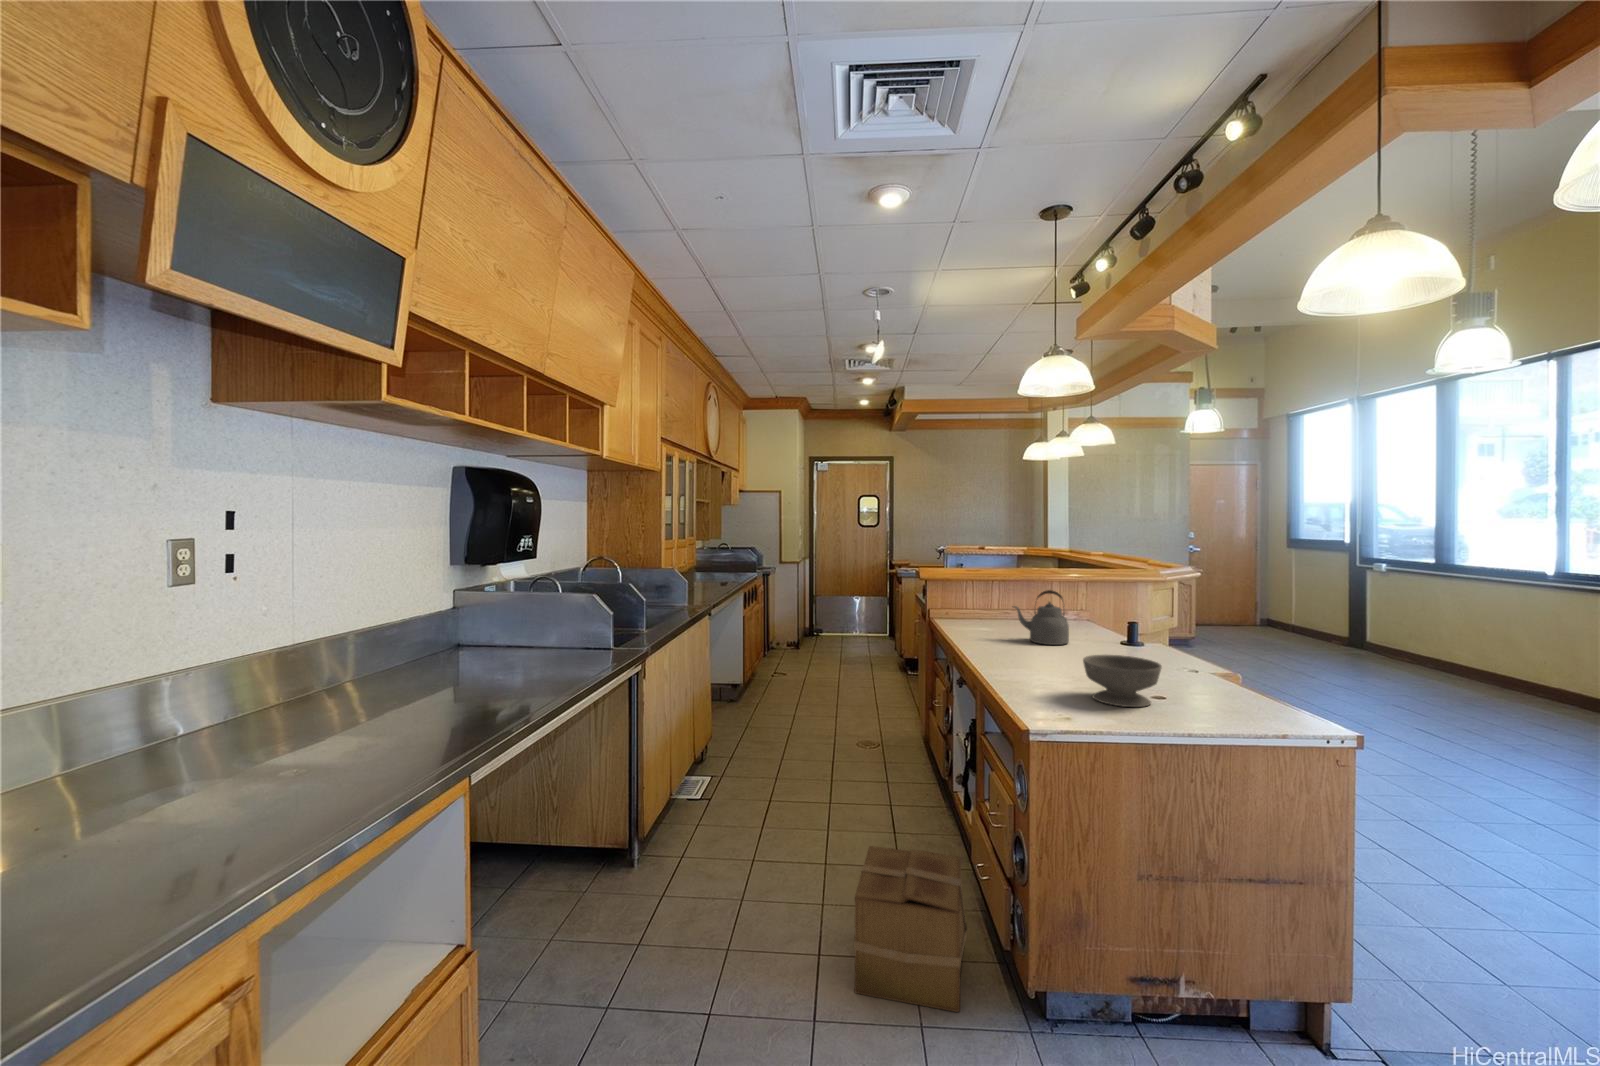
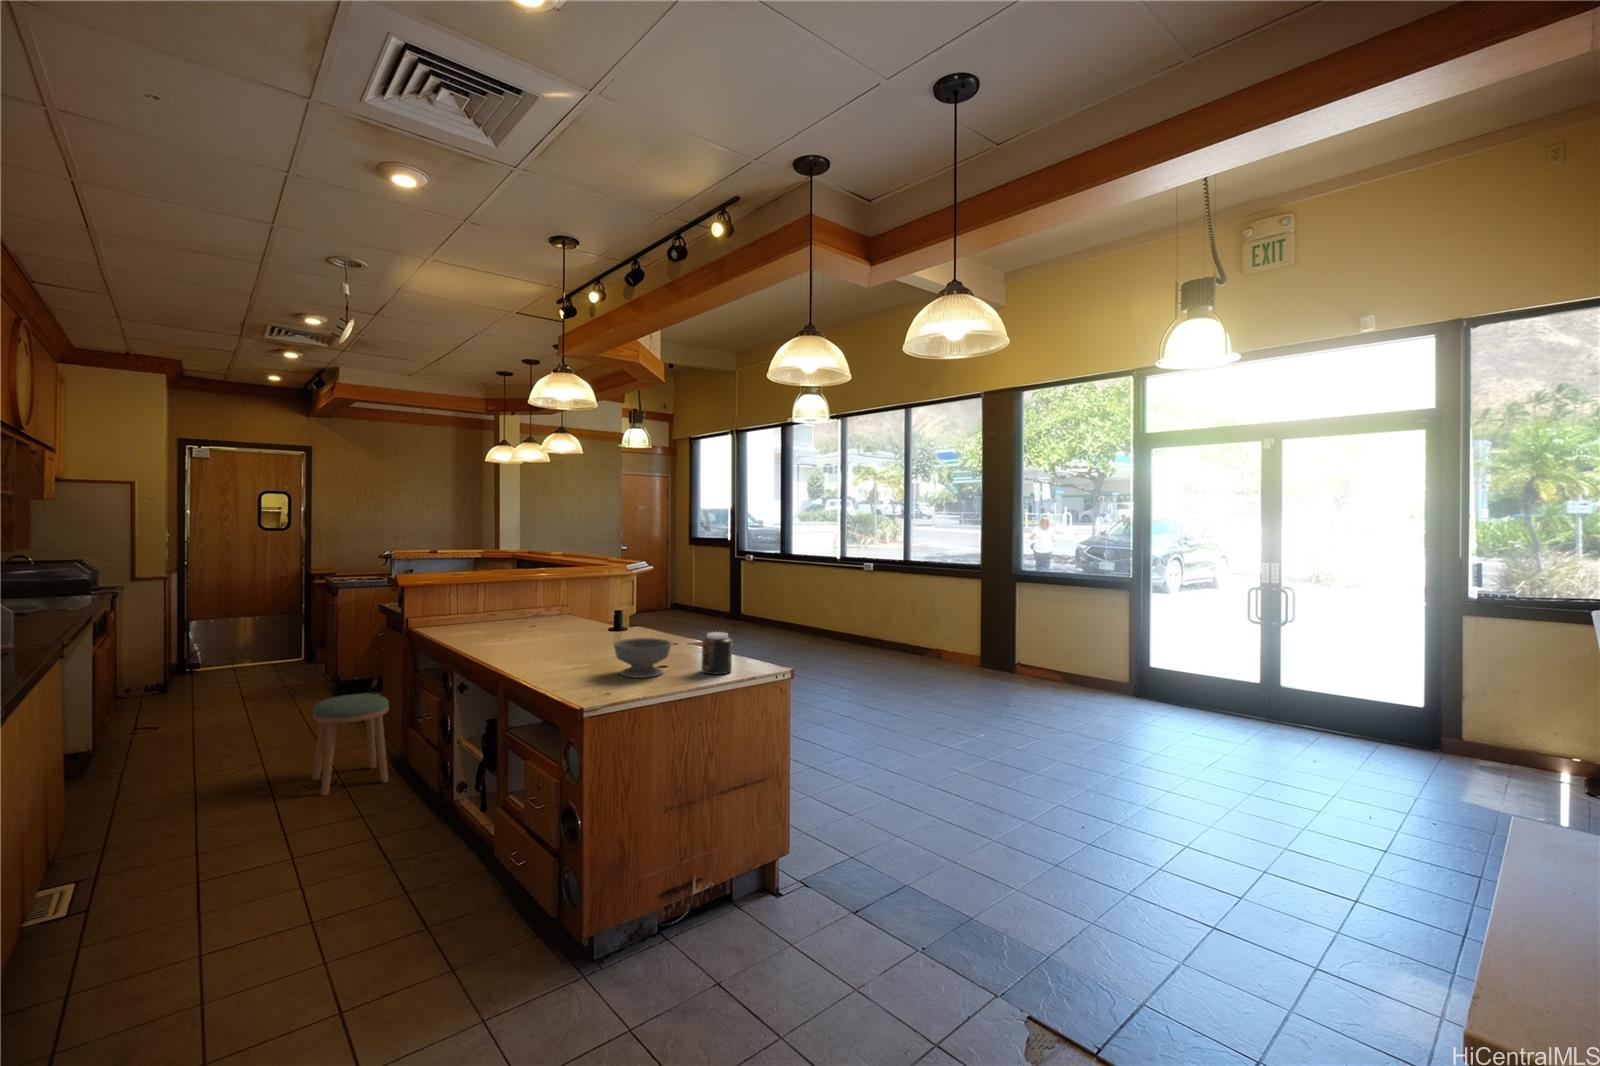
kettle: present [1014,590,1069,645] -> none [519,589,572,639]
jar: none [1209,660,1260,722] -> present [701,632,732,674]
stool: none [863,672,918,755] -> present [312,693,389,795]
cardboard box: present [854,846,967,1012] -> none [396,847,522,1018]

